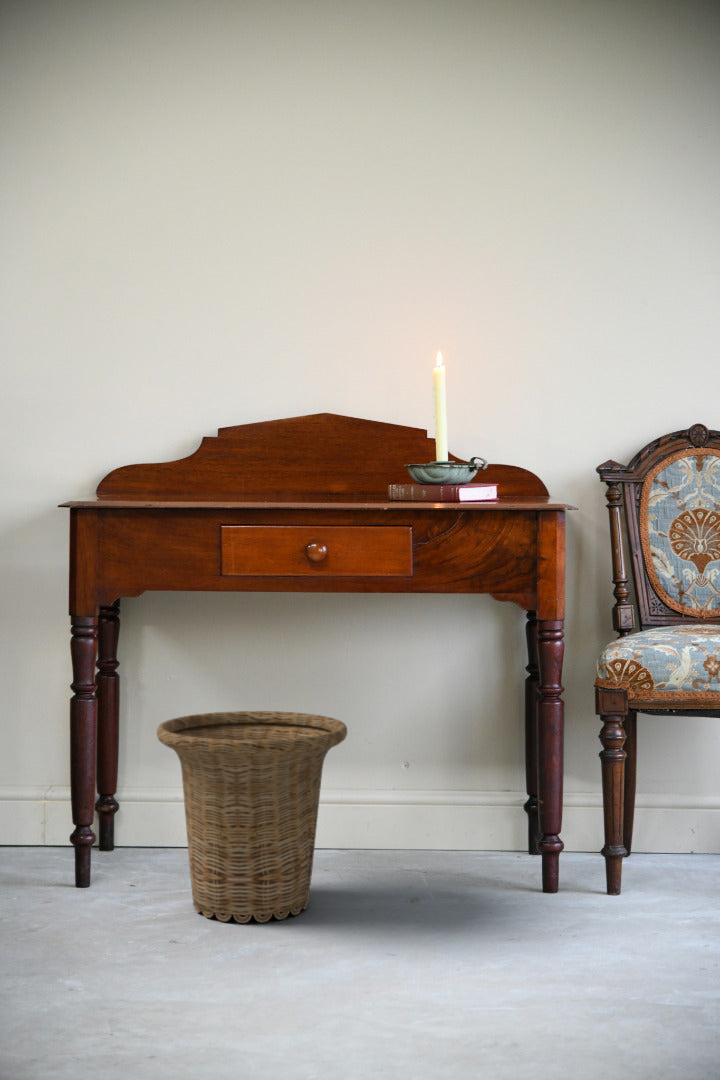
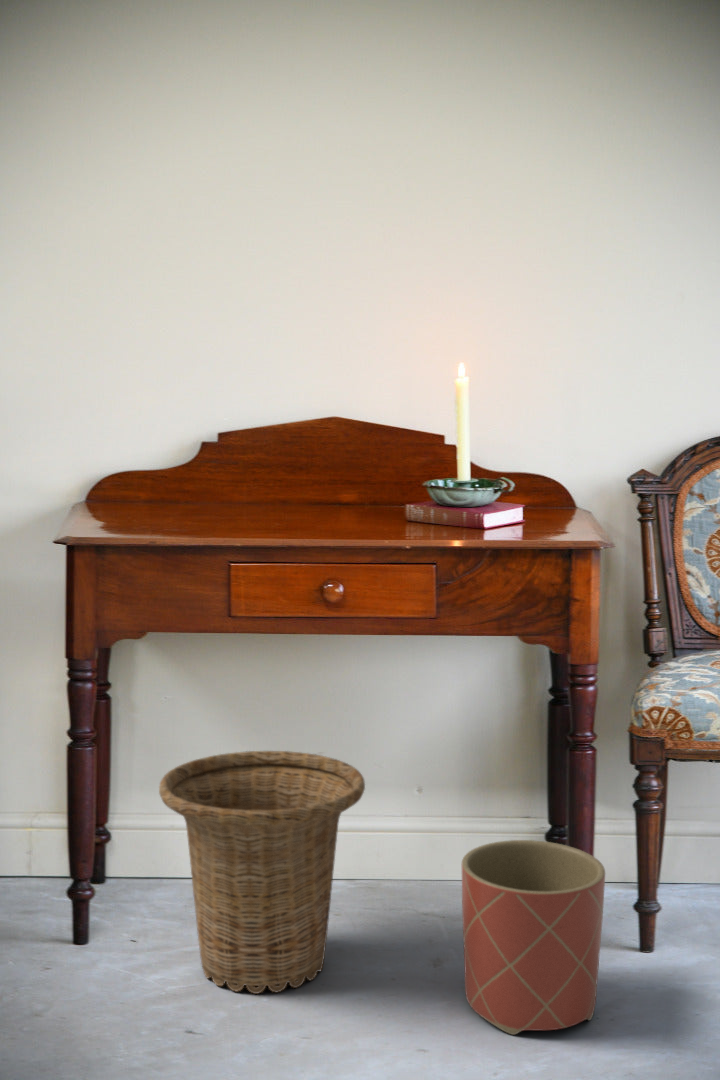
planter: none [434,783,568,953] -> present [462,840,605,1035]

